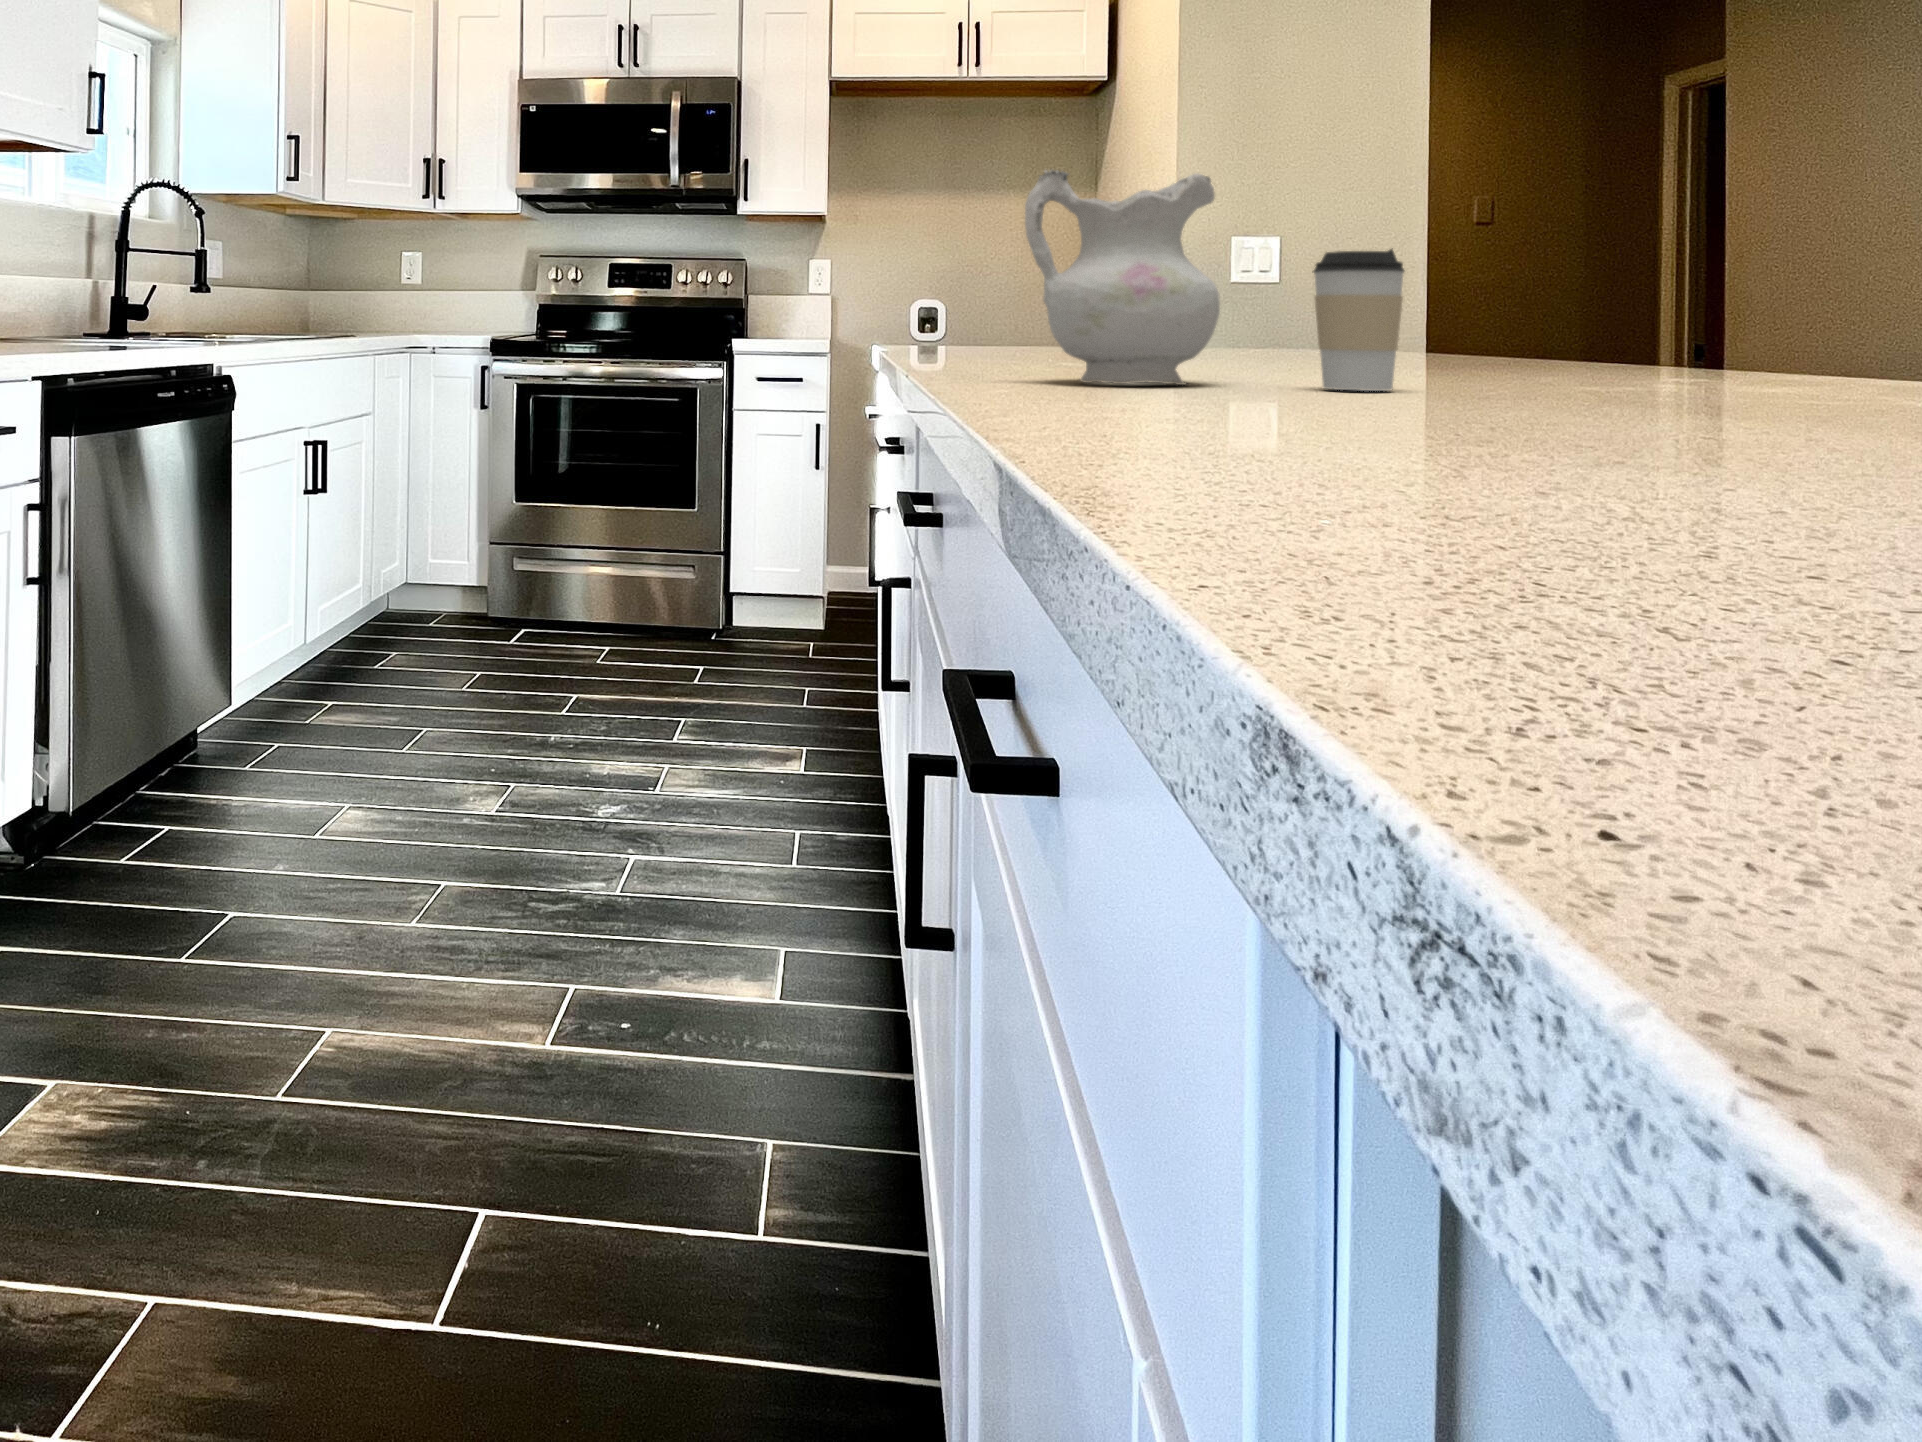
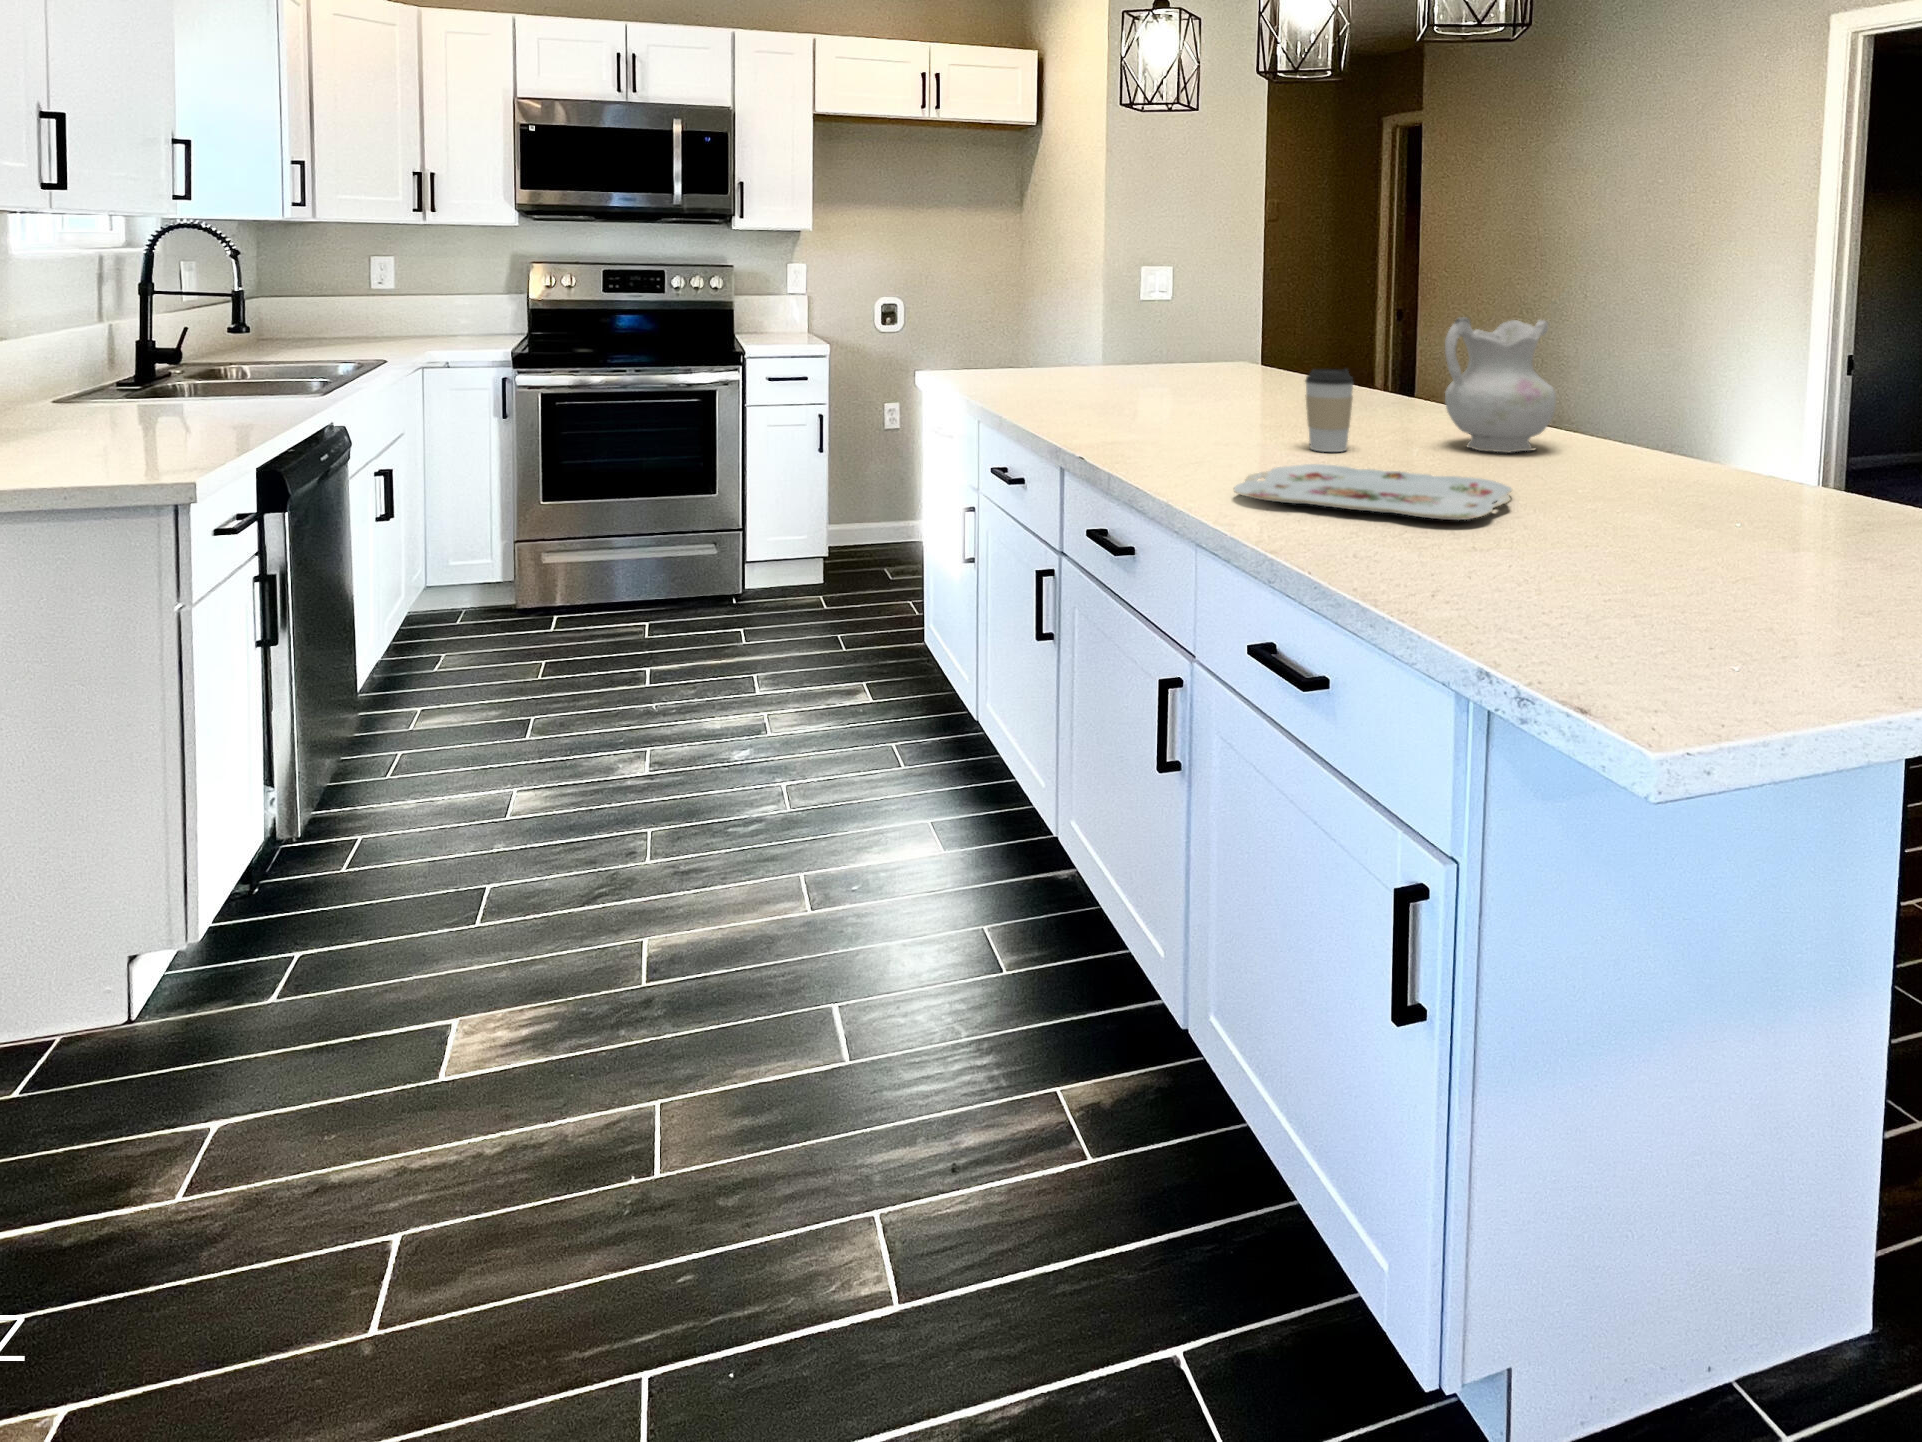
ceramic pitcher: present [1025,170,1220,385] -> present [1445,317,1556,453]
serving tray: none [1072,386,1677,437] -> present [1234,464,1512,520]

